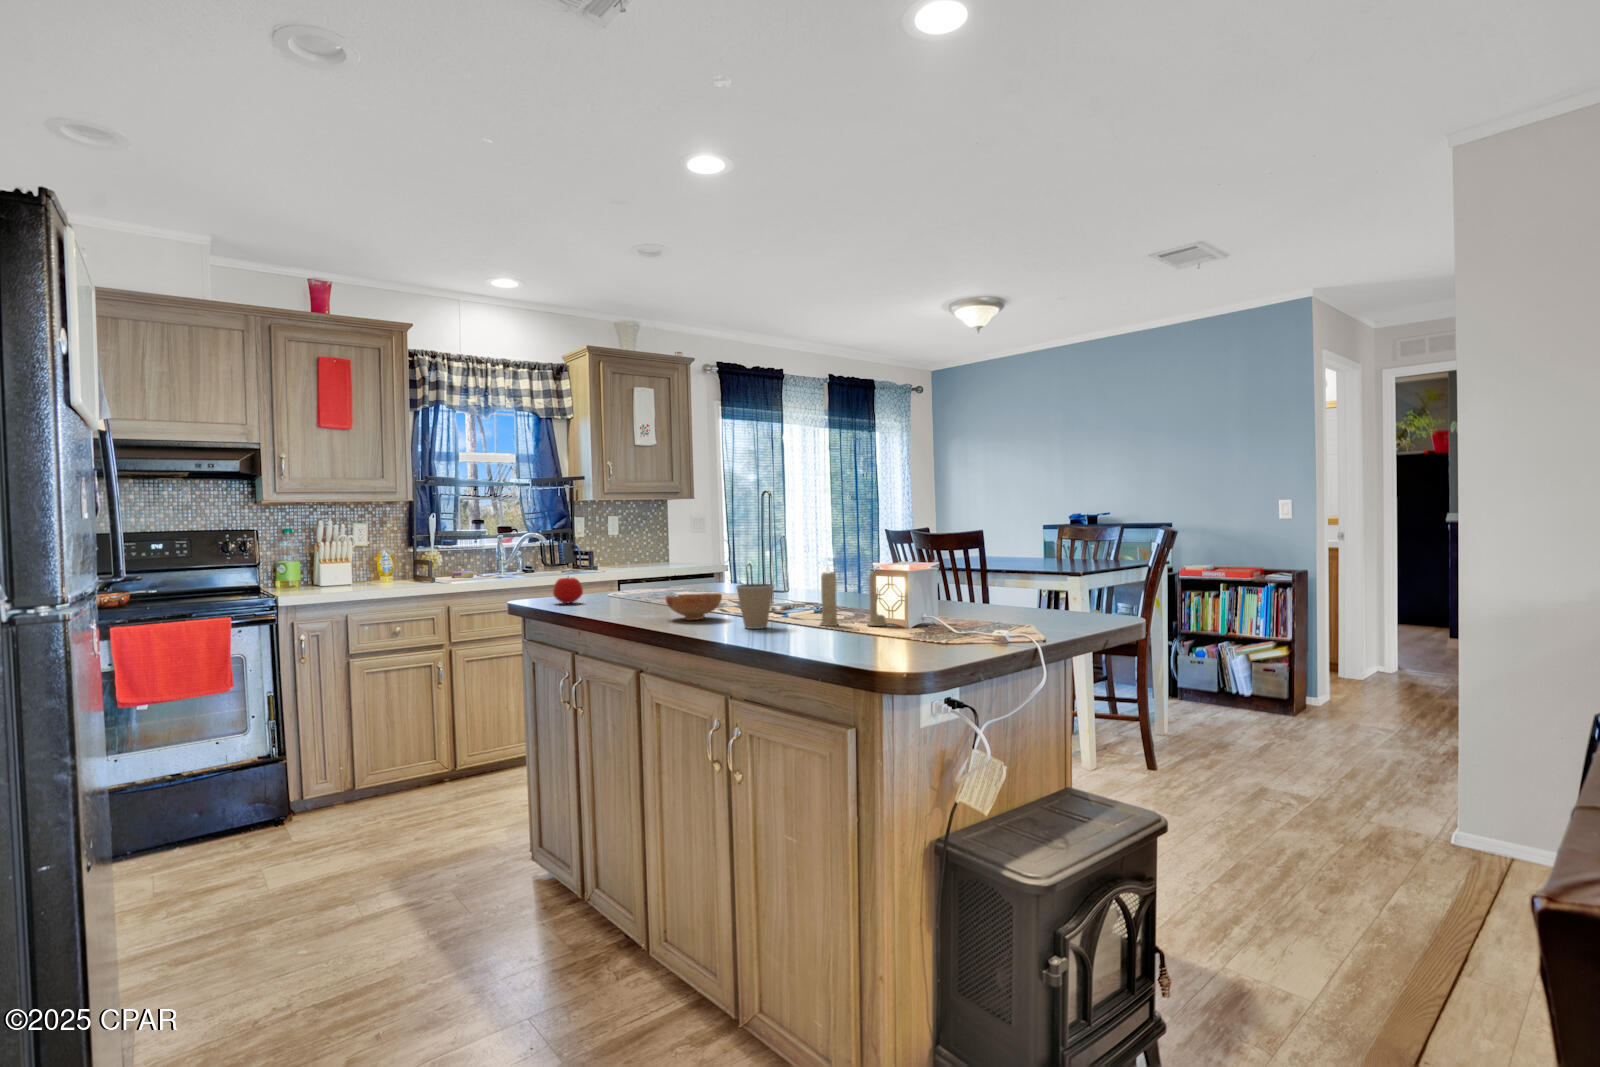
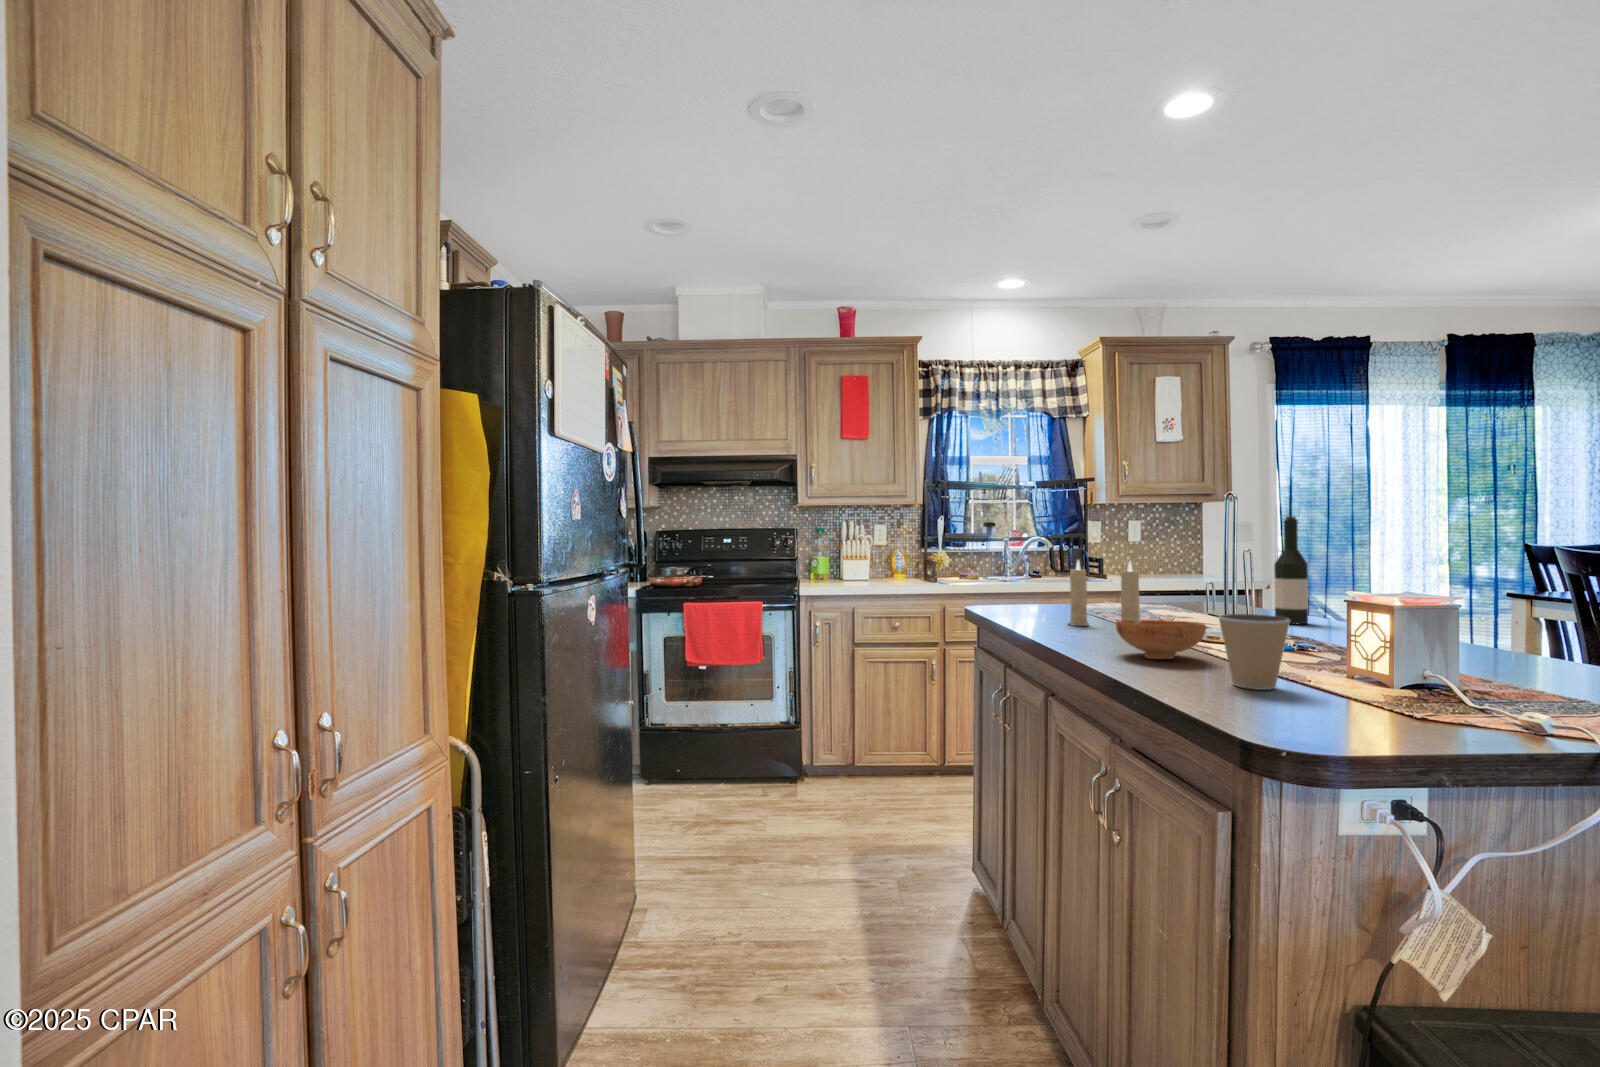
wine bottle: none [745,518,765,594] -> present [1274,516,1308,624]
candle: present [820,565,887,626] -> present [1068,561,1140,626]
apple: present [553,576,583,603] -> none [1000,583,1036,616]

